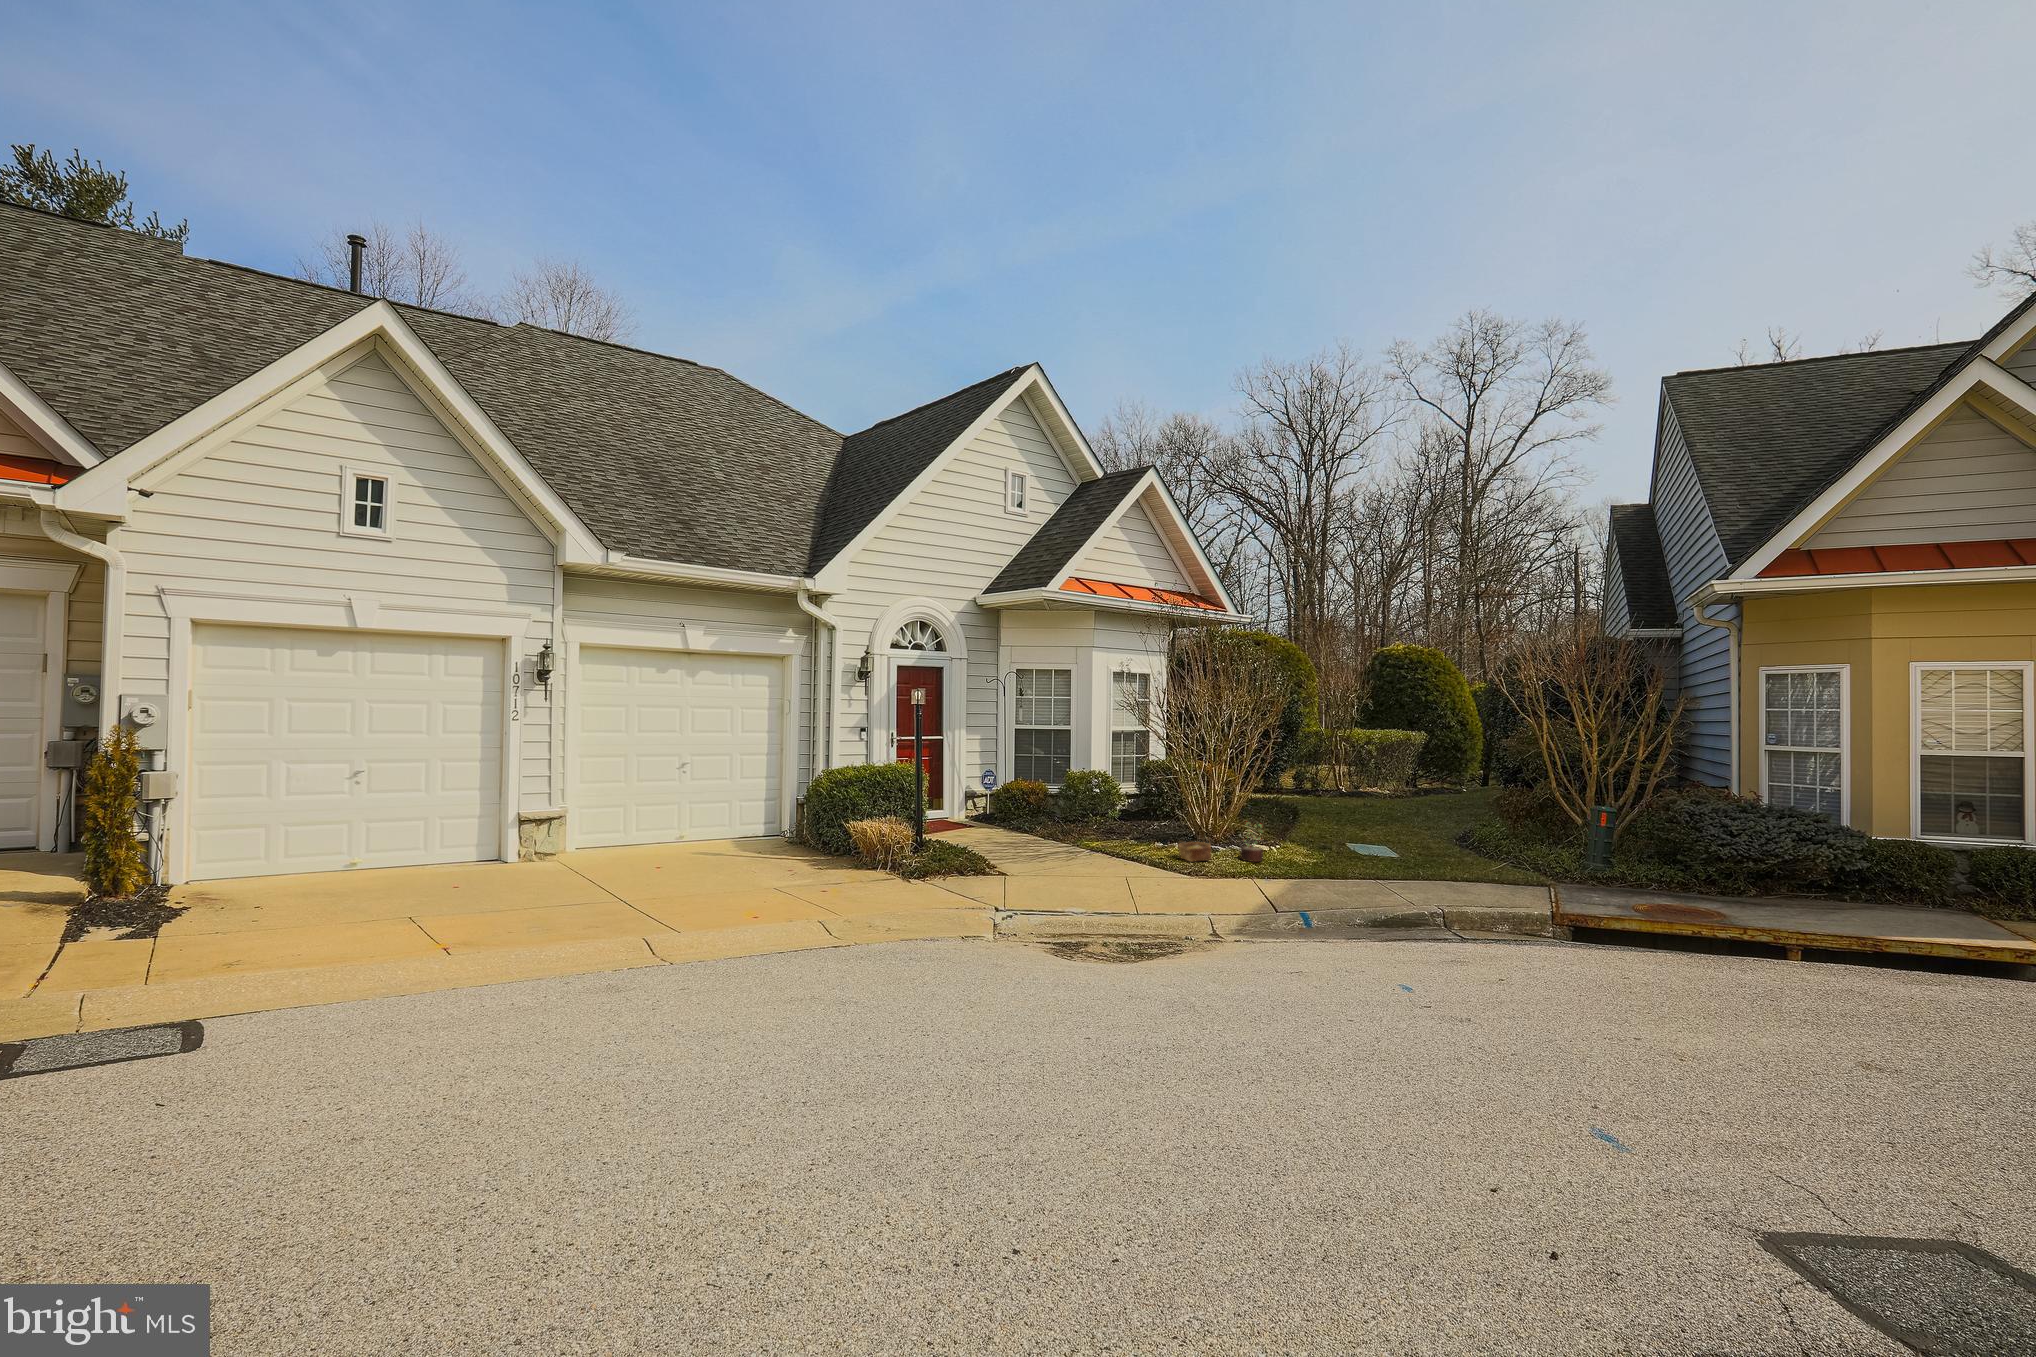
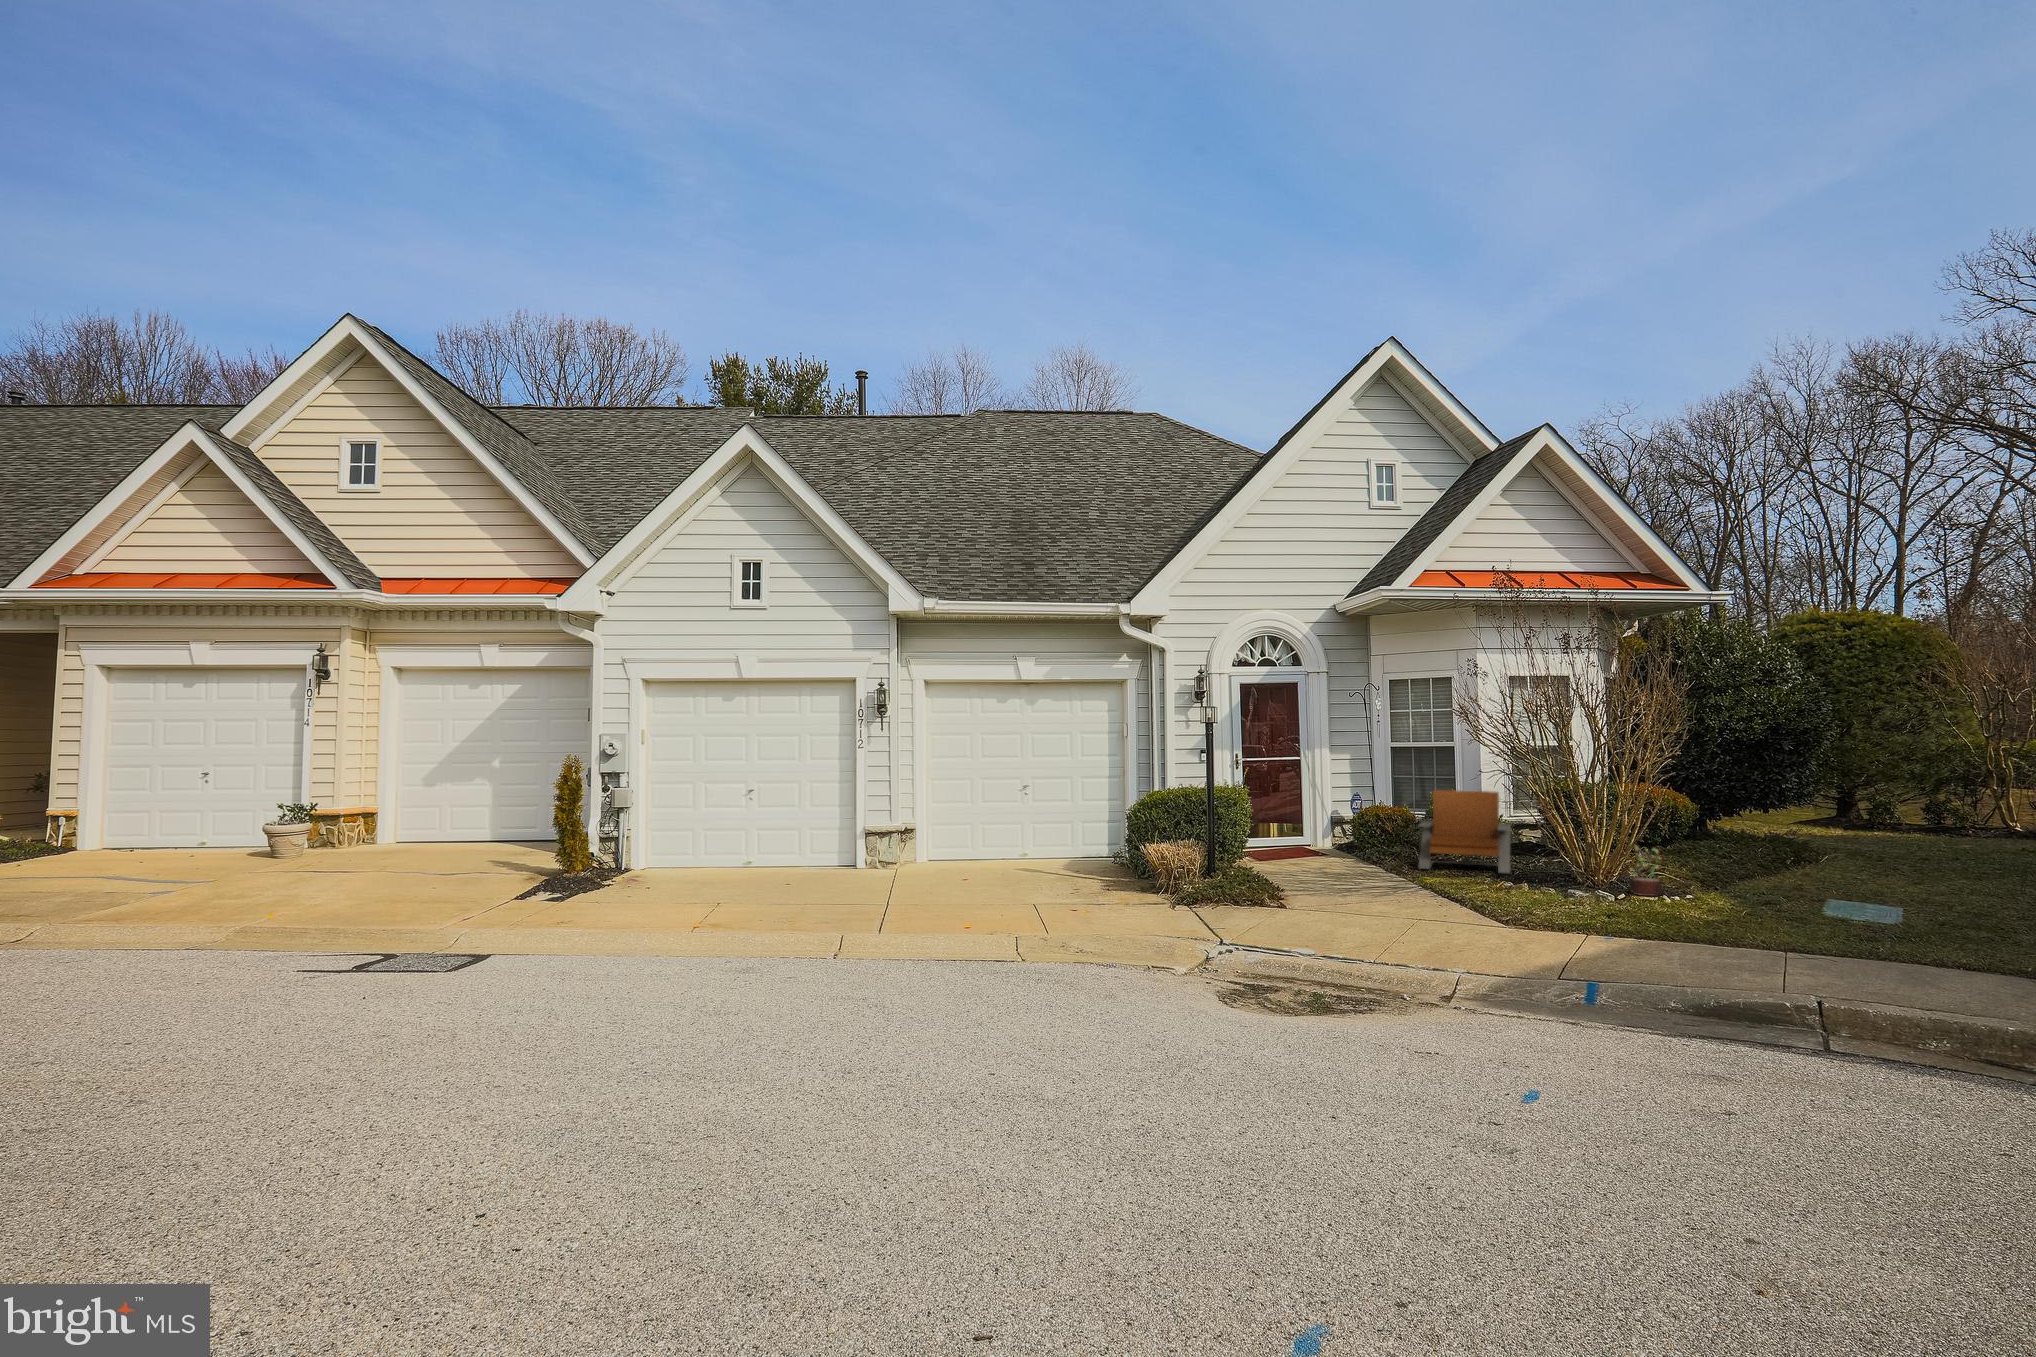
lounge chair: none [1057,771,1141,844] -> present [1418,790,1511,873]
woven basket: present [1178,842,1211,862] -> none [1537,864,1581,892]

